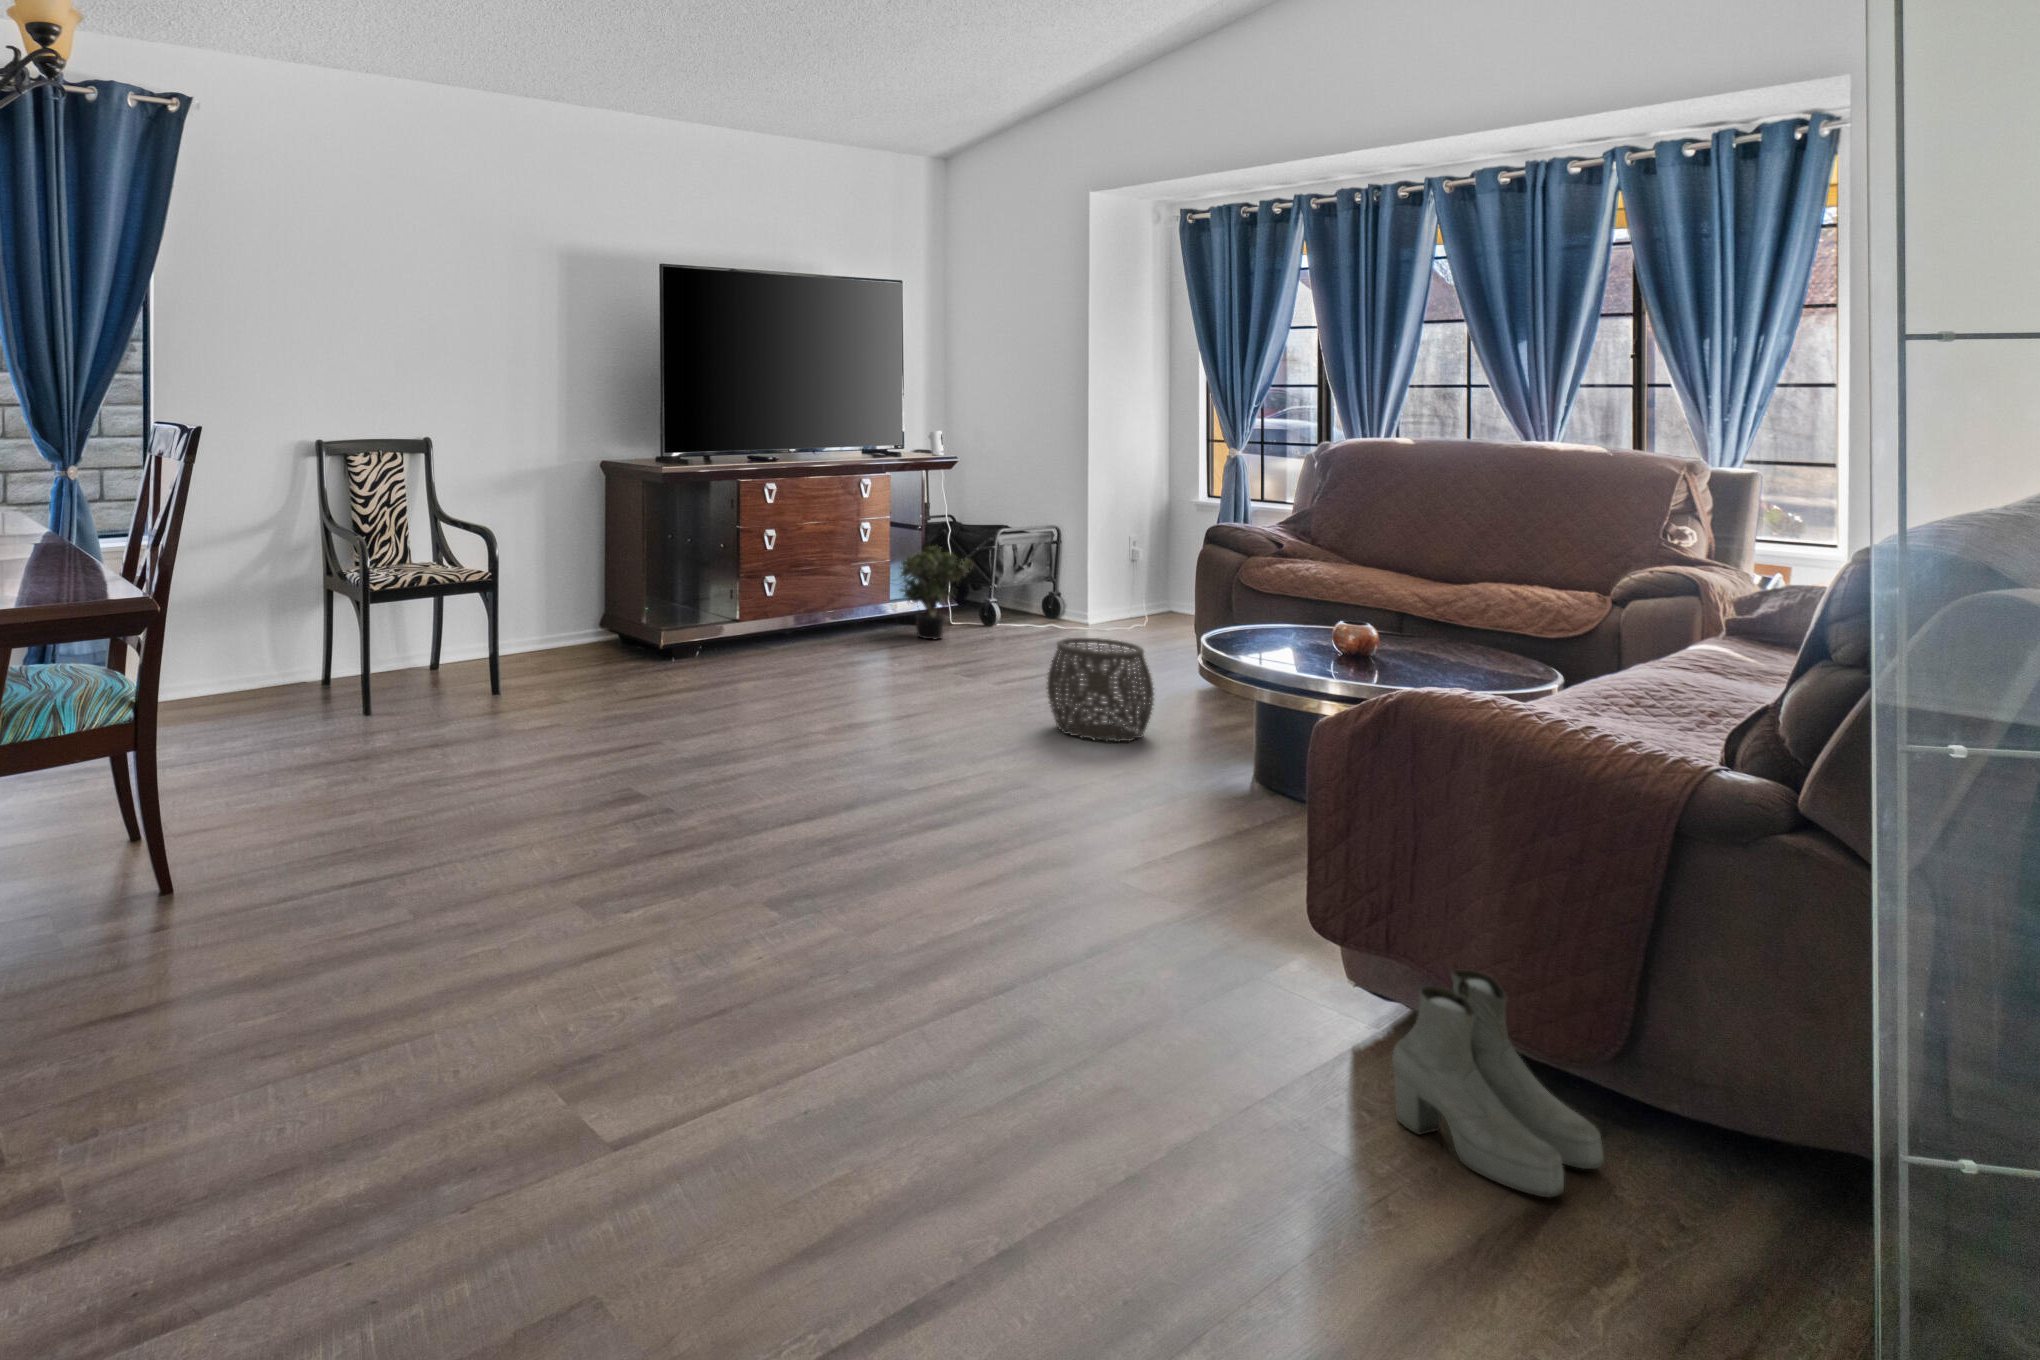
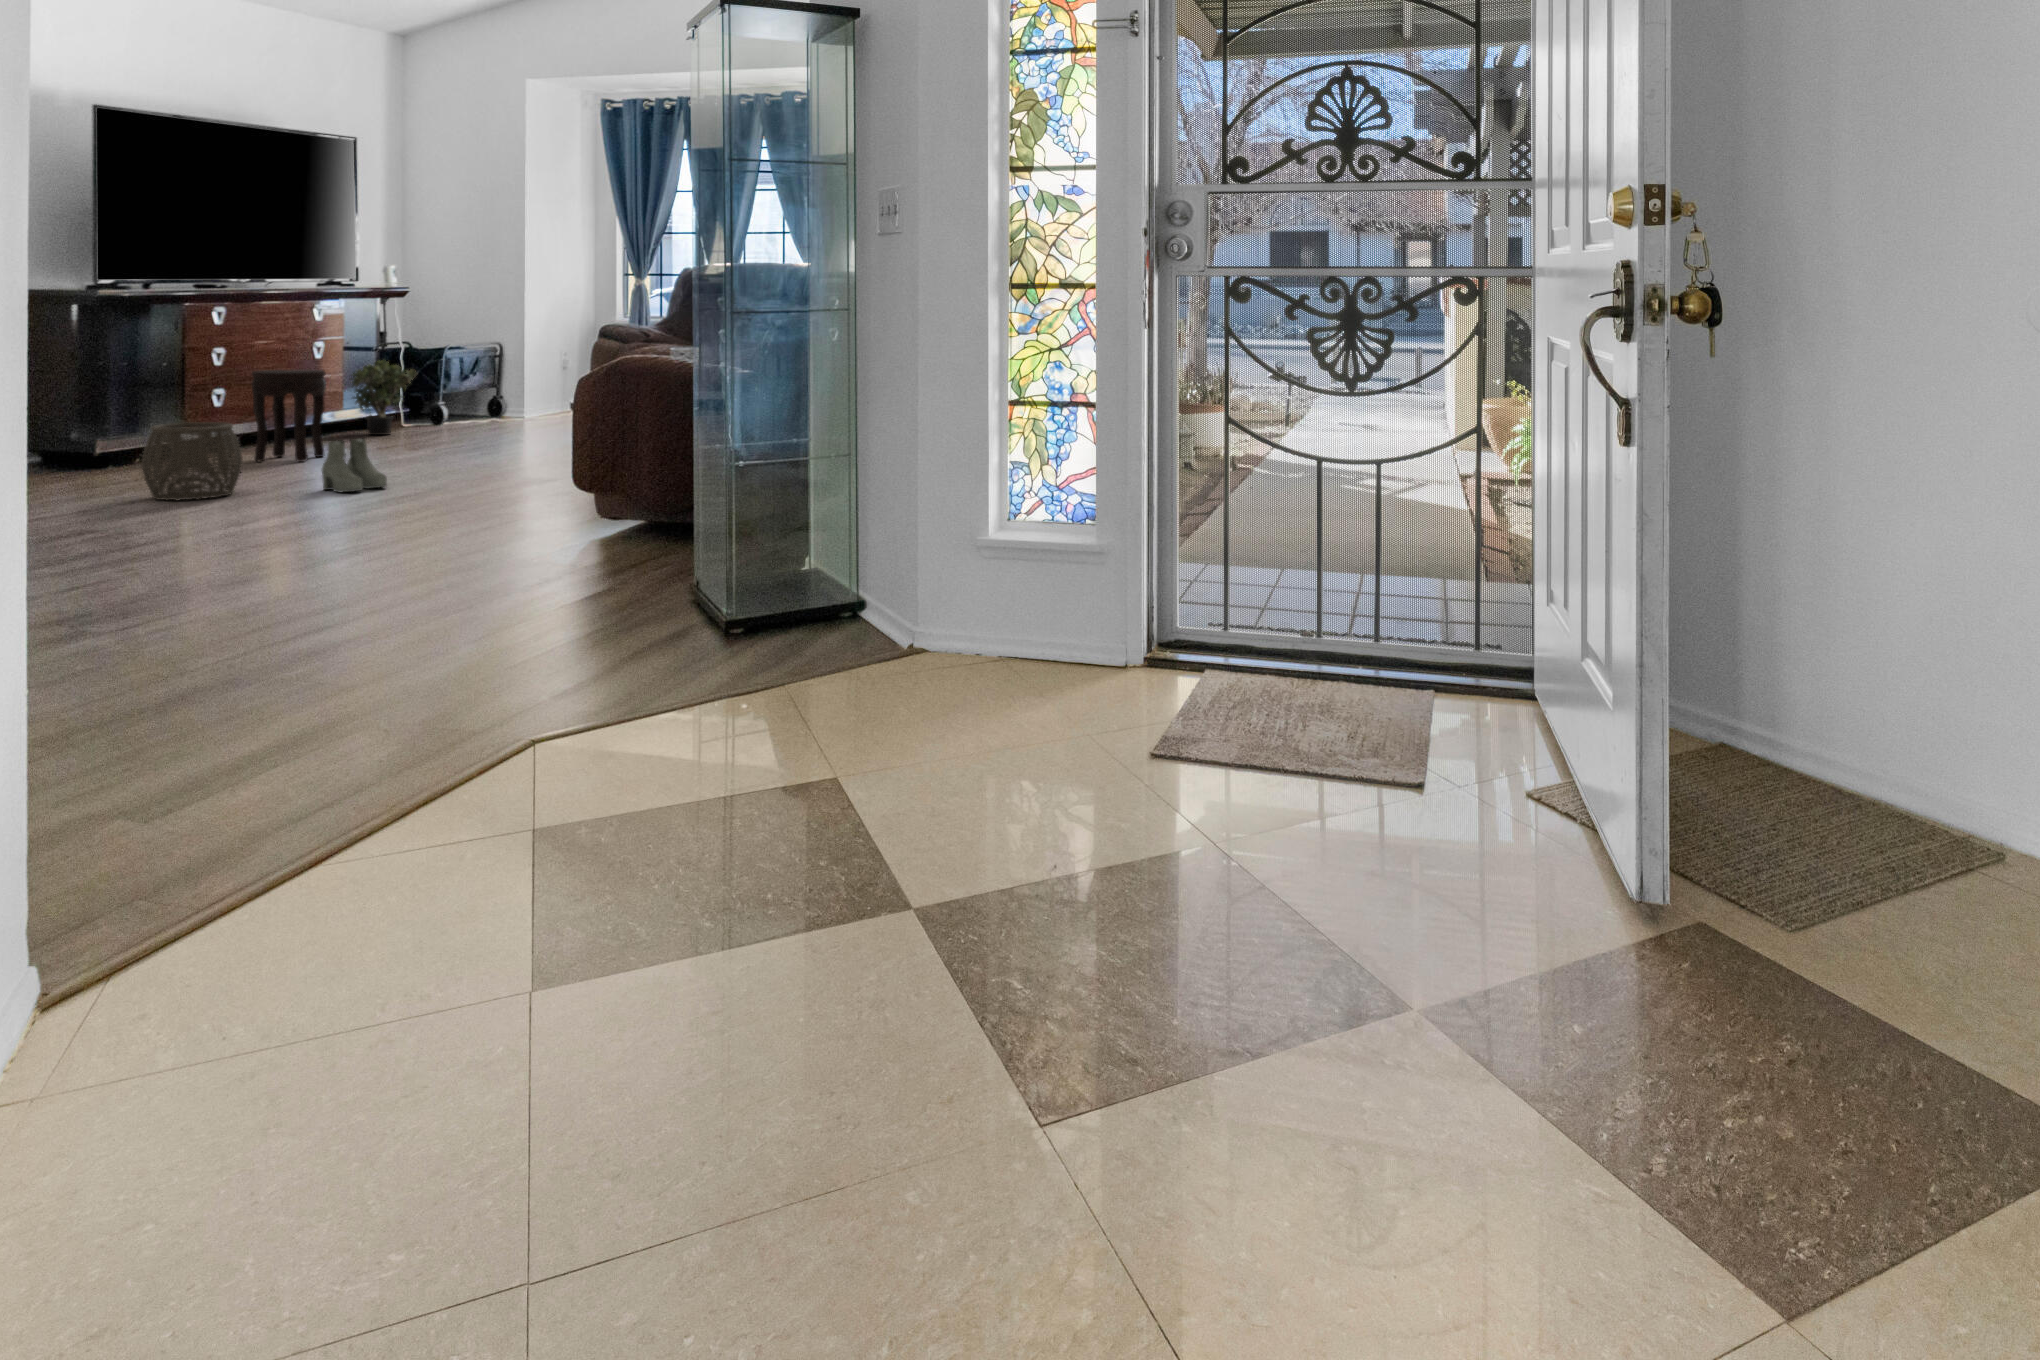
side table: none [809,568,891,696] -> present [252,370,326,462]
woven basket: present [1047,638,1154,742] -> present [142,422,243,500]
boots: present [1392,970,1603,1198] -> present [322,438,387,492]

